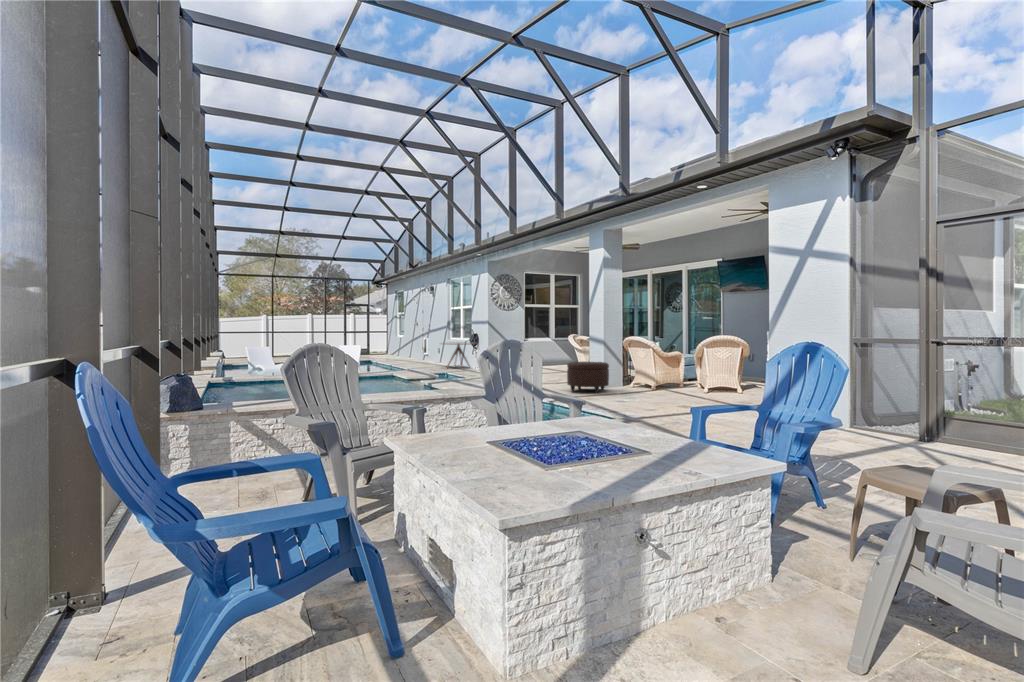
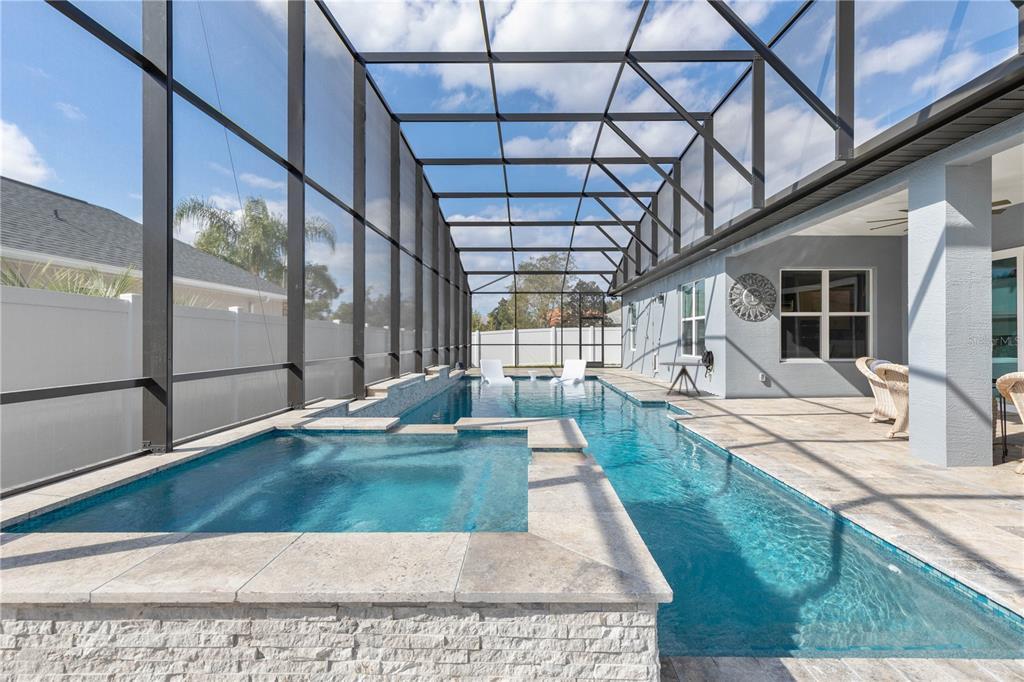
ottoman: present [567,361,609,393] -> none [862,416,968,489]

